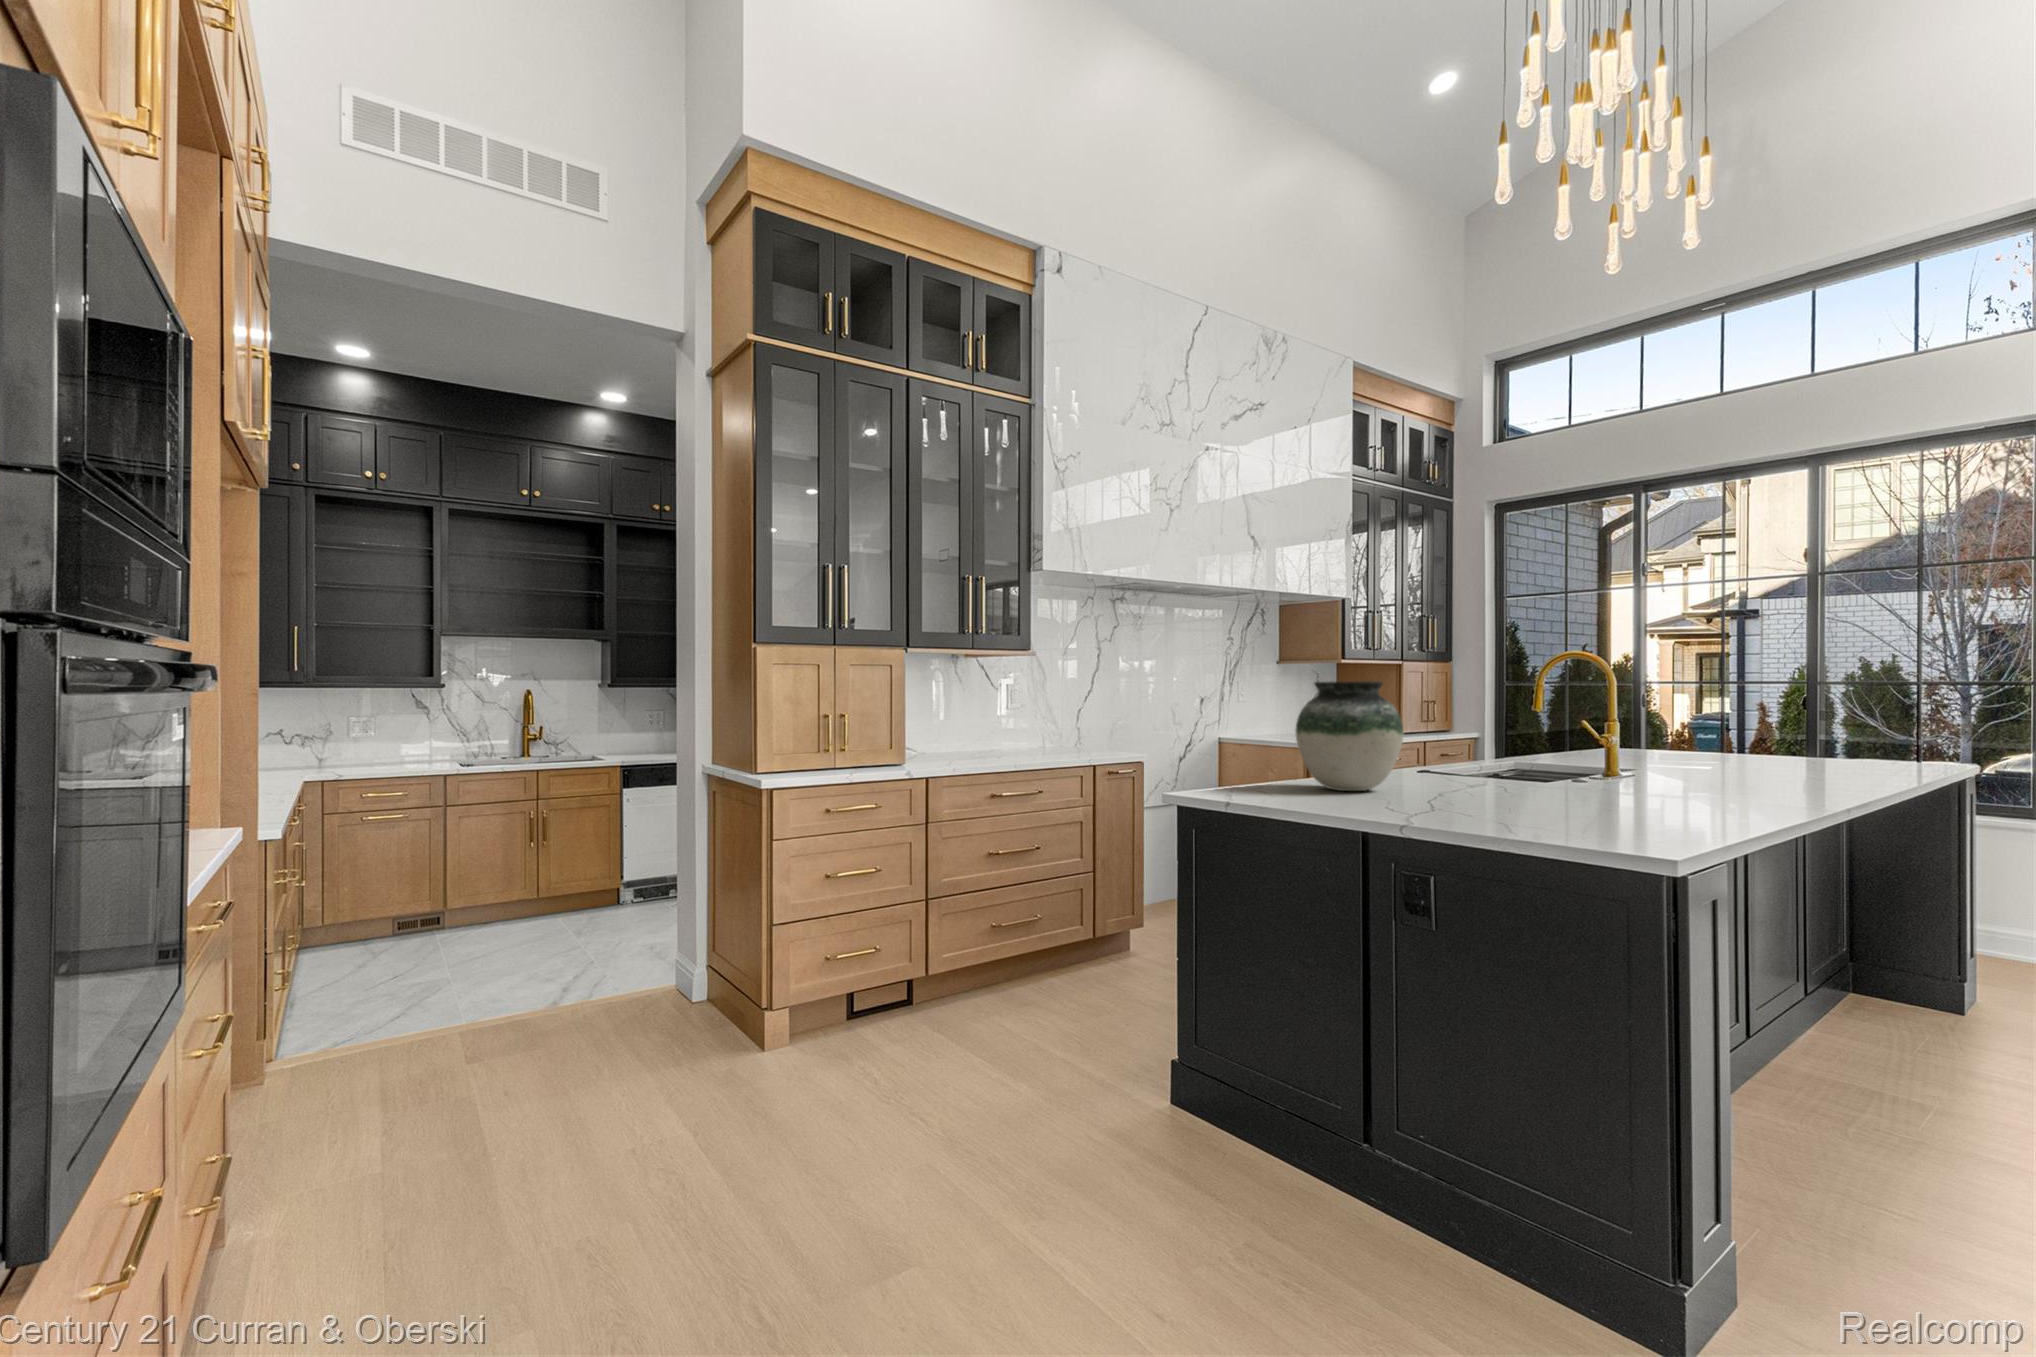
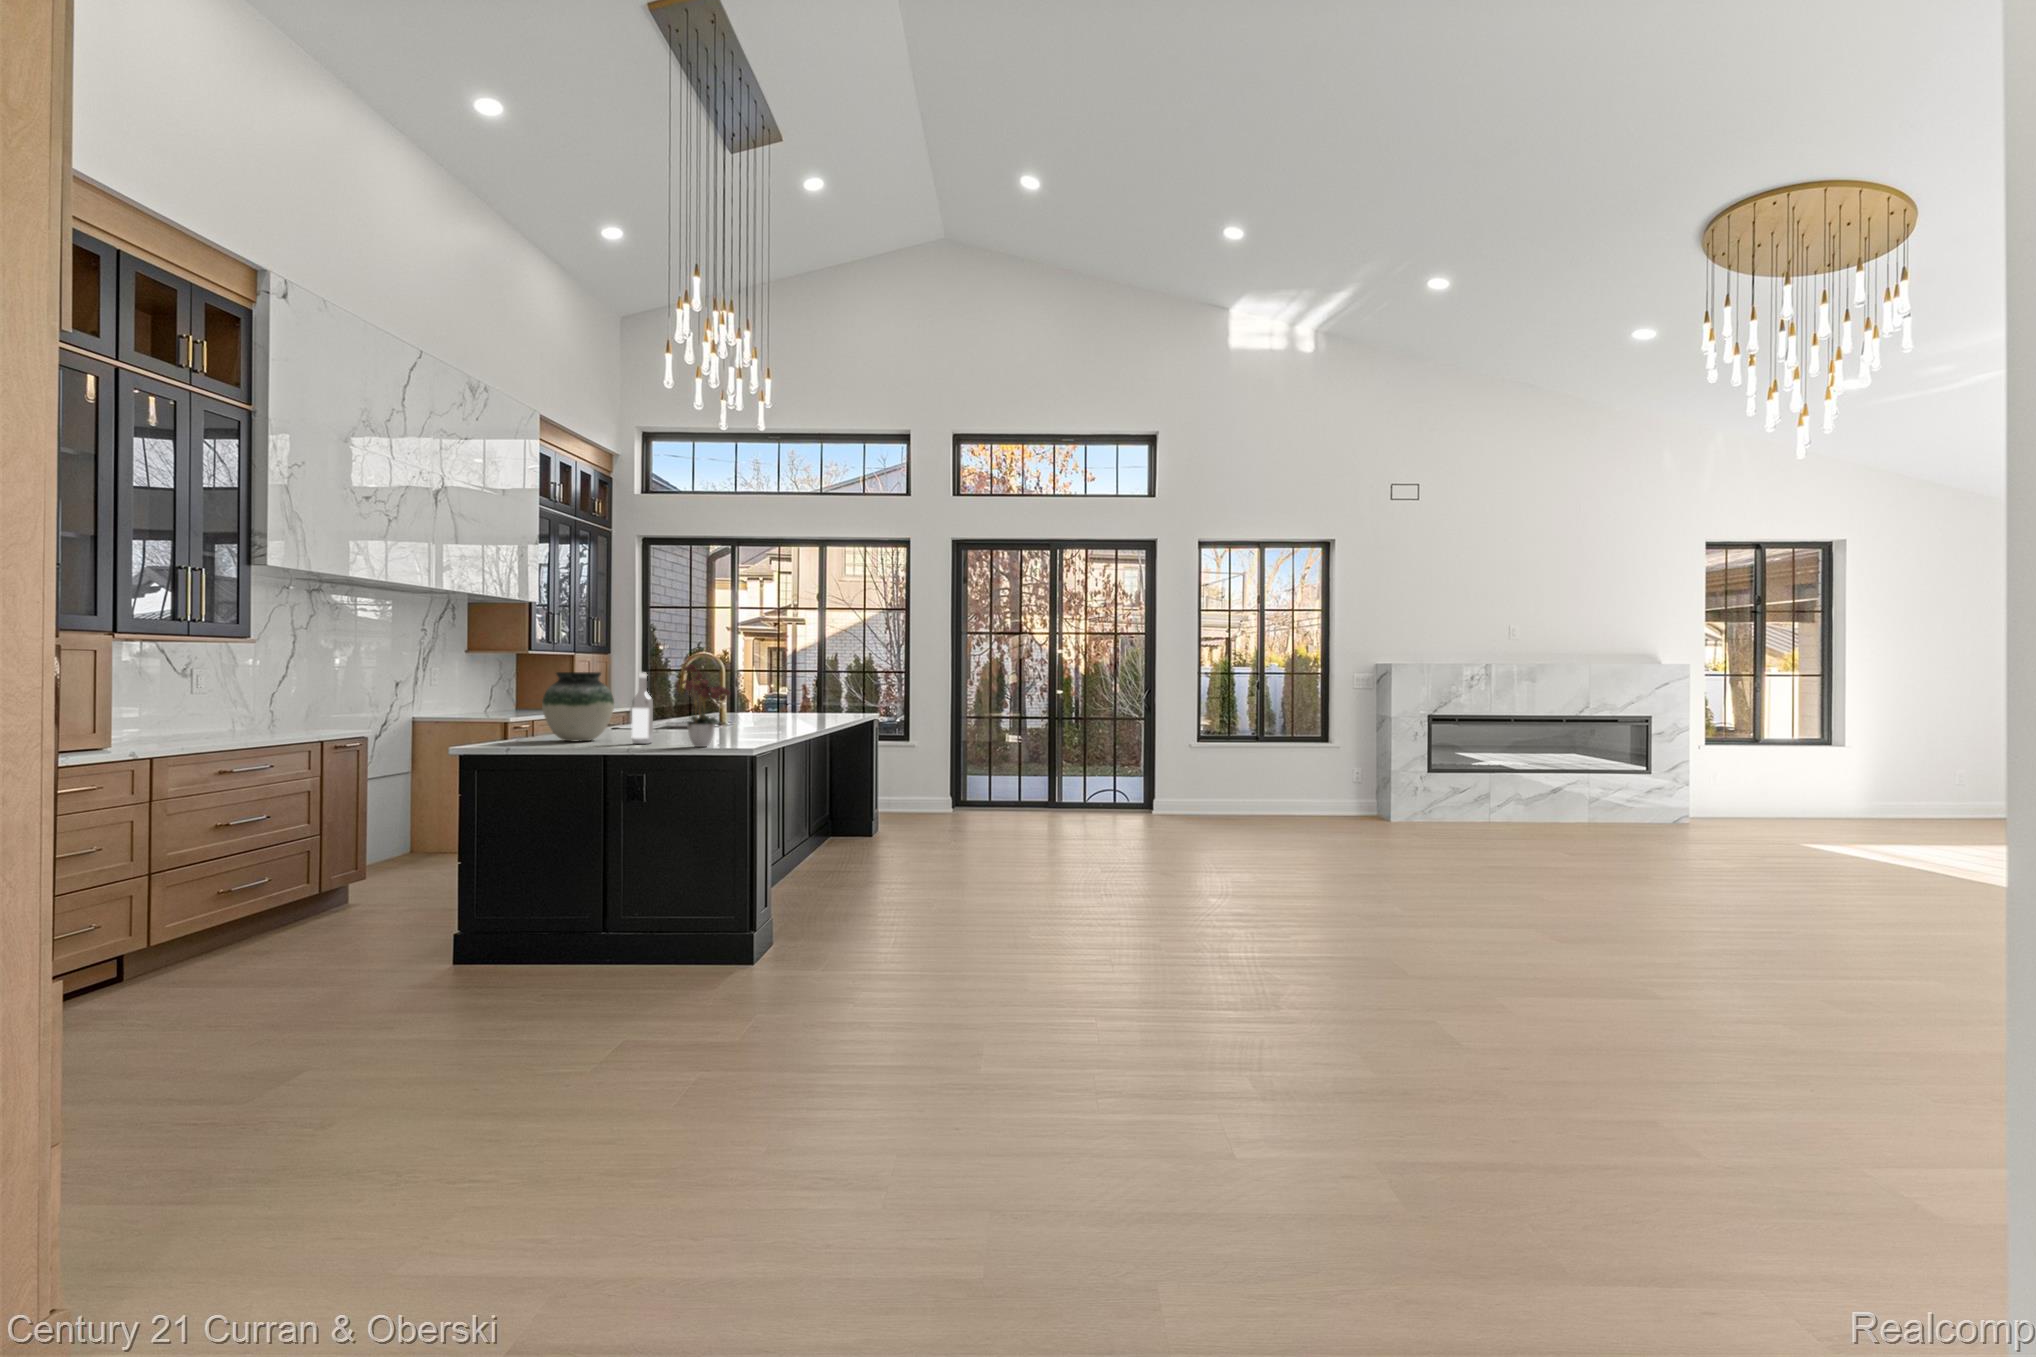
flower arrangement: none [1490,655,1623,825] -> present [677,664,730,747]
wine bottle: none [1424,680,1461,806] -> present [632,672,653,744]

